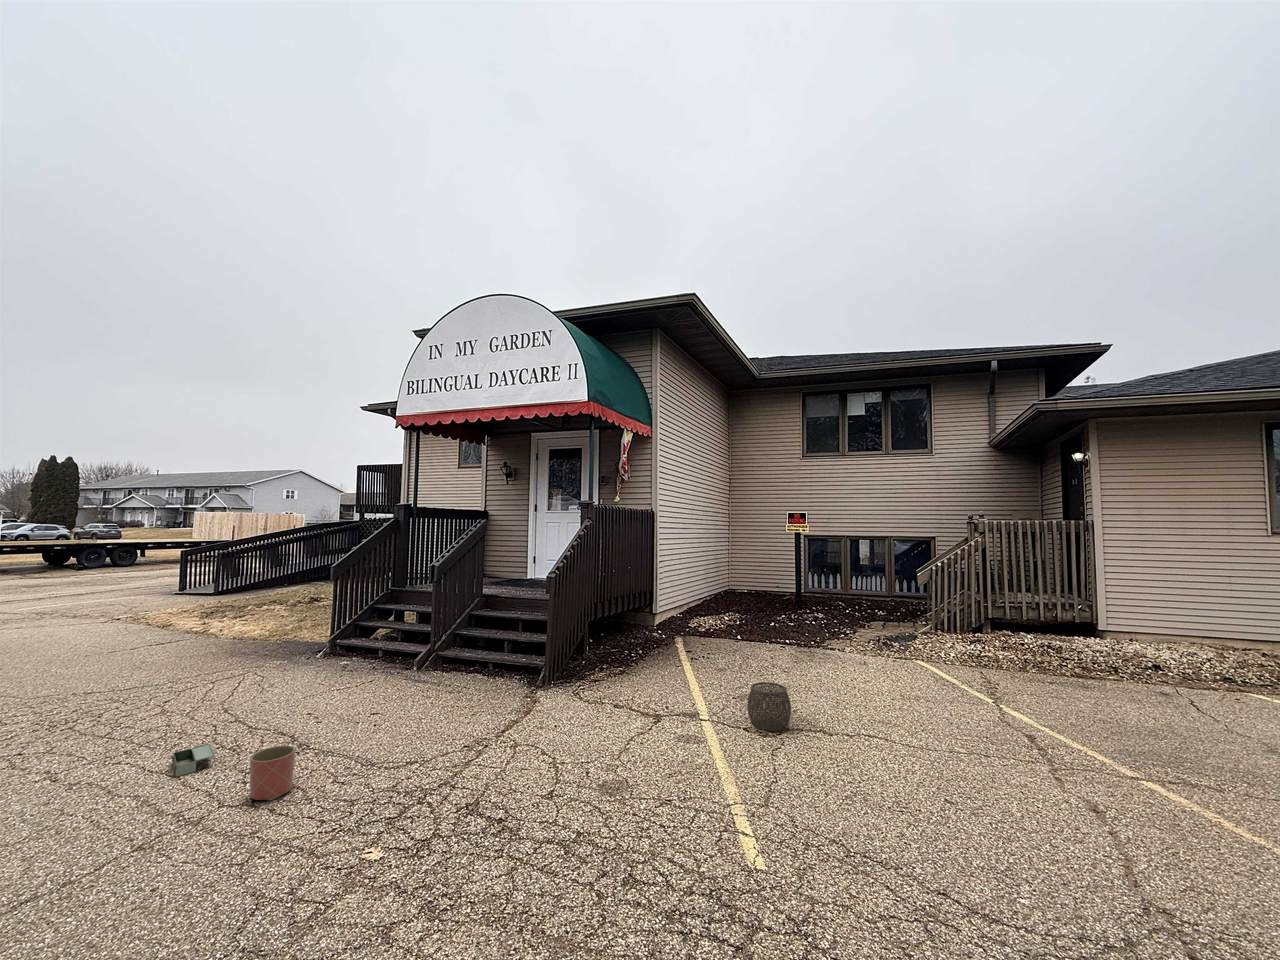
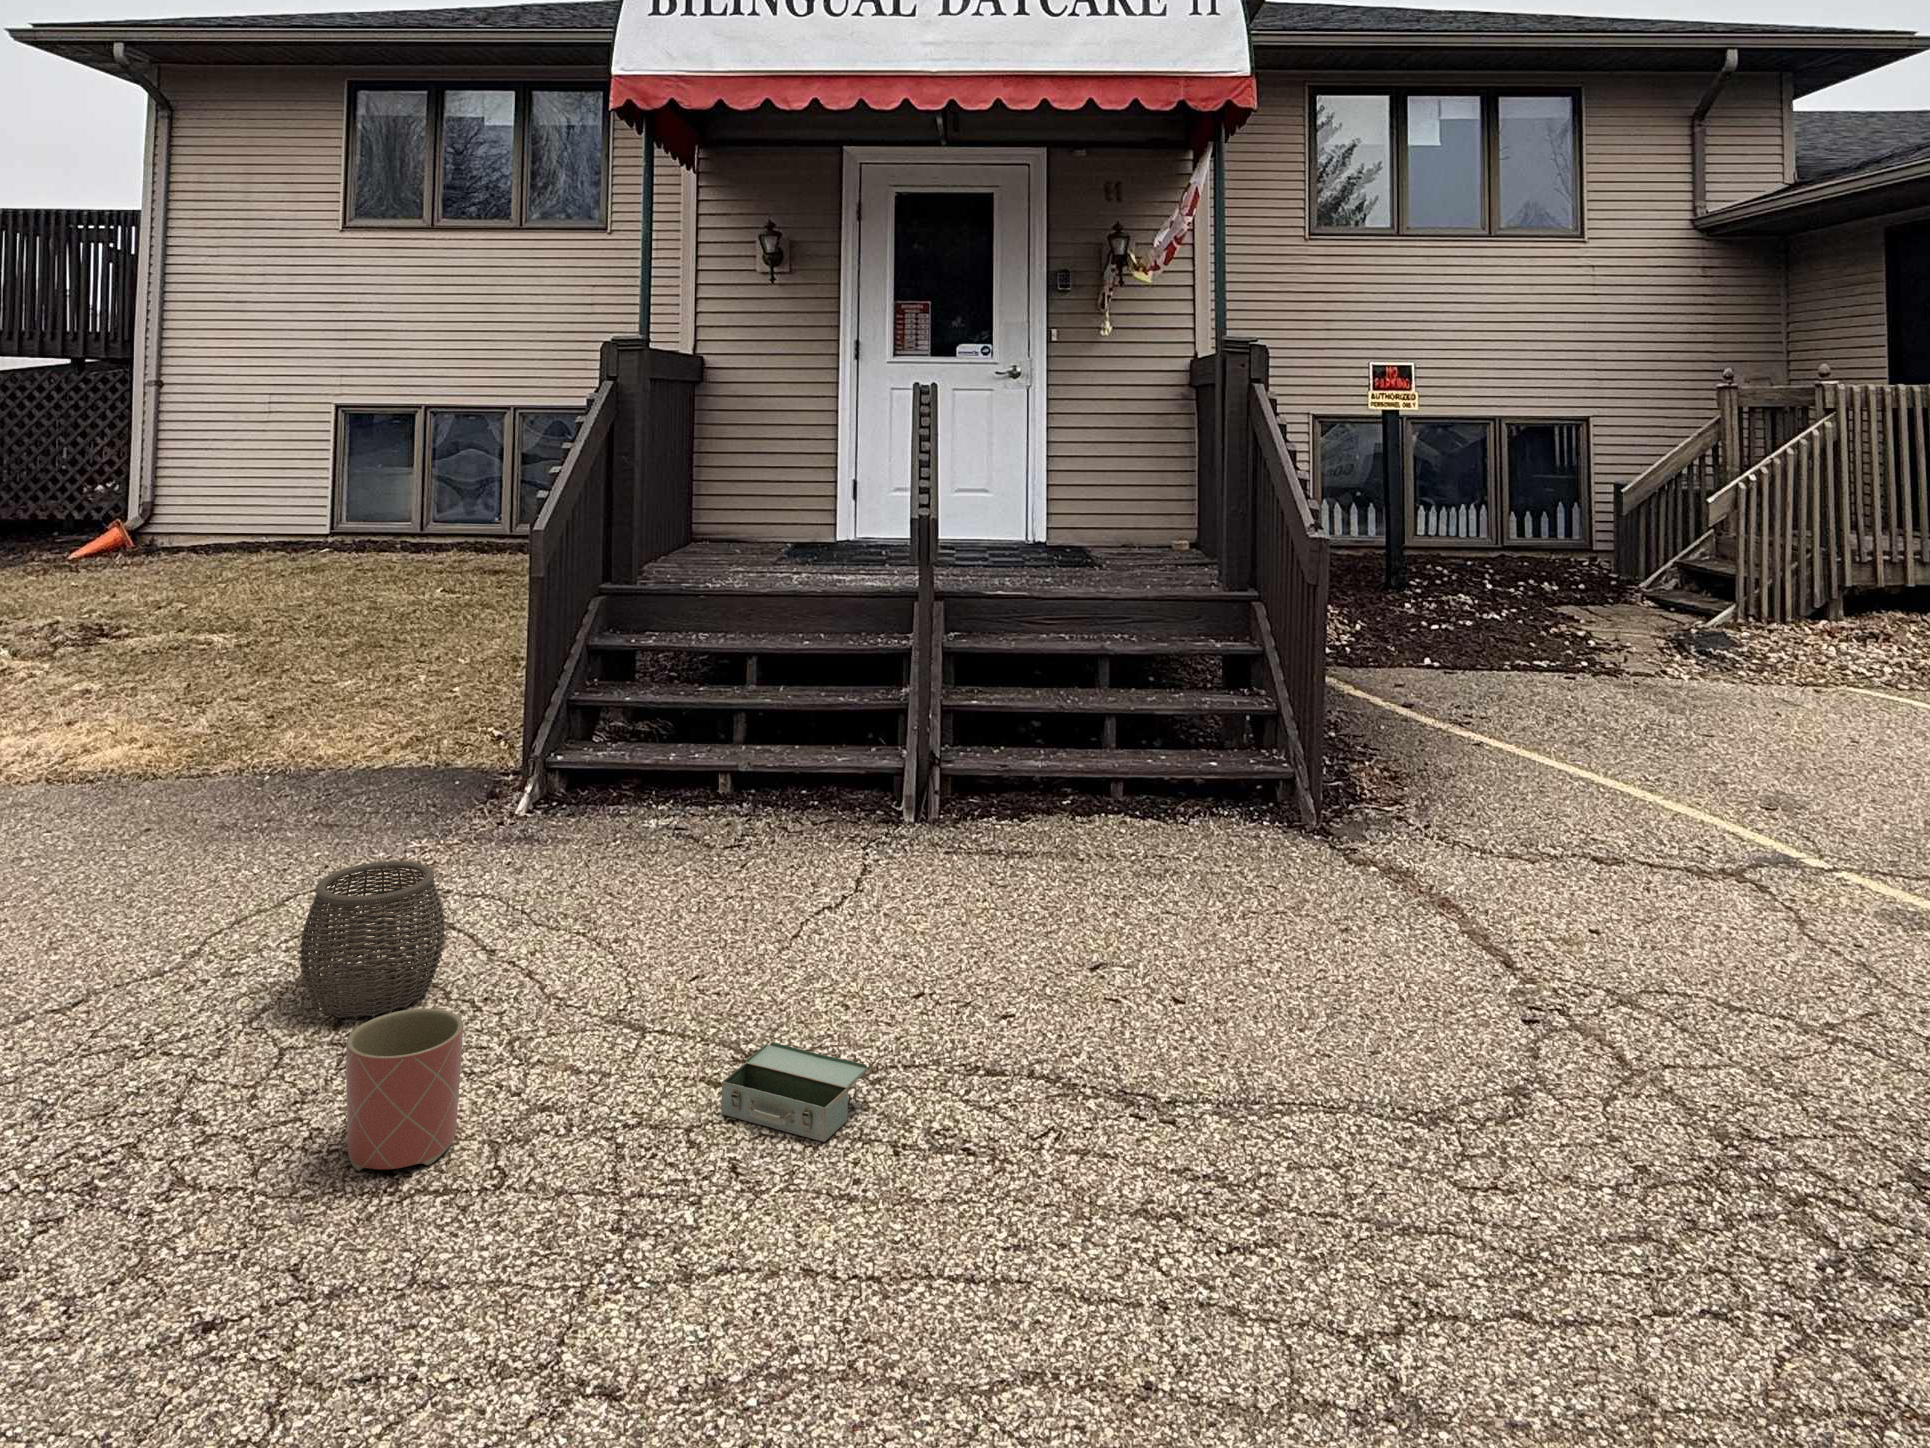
woven basket: present [747,682,791,732] -> present [299,861,446,1019]
planter: present [250,745,295,801] -> present [346,1008,463,1171]

